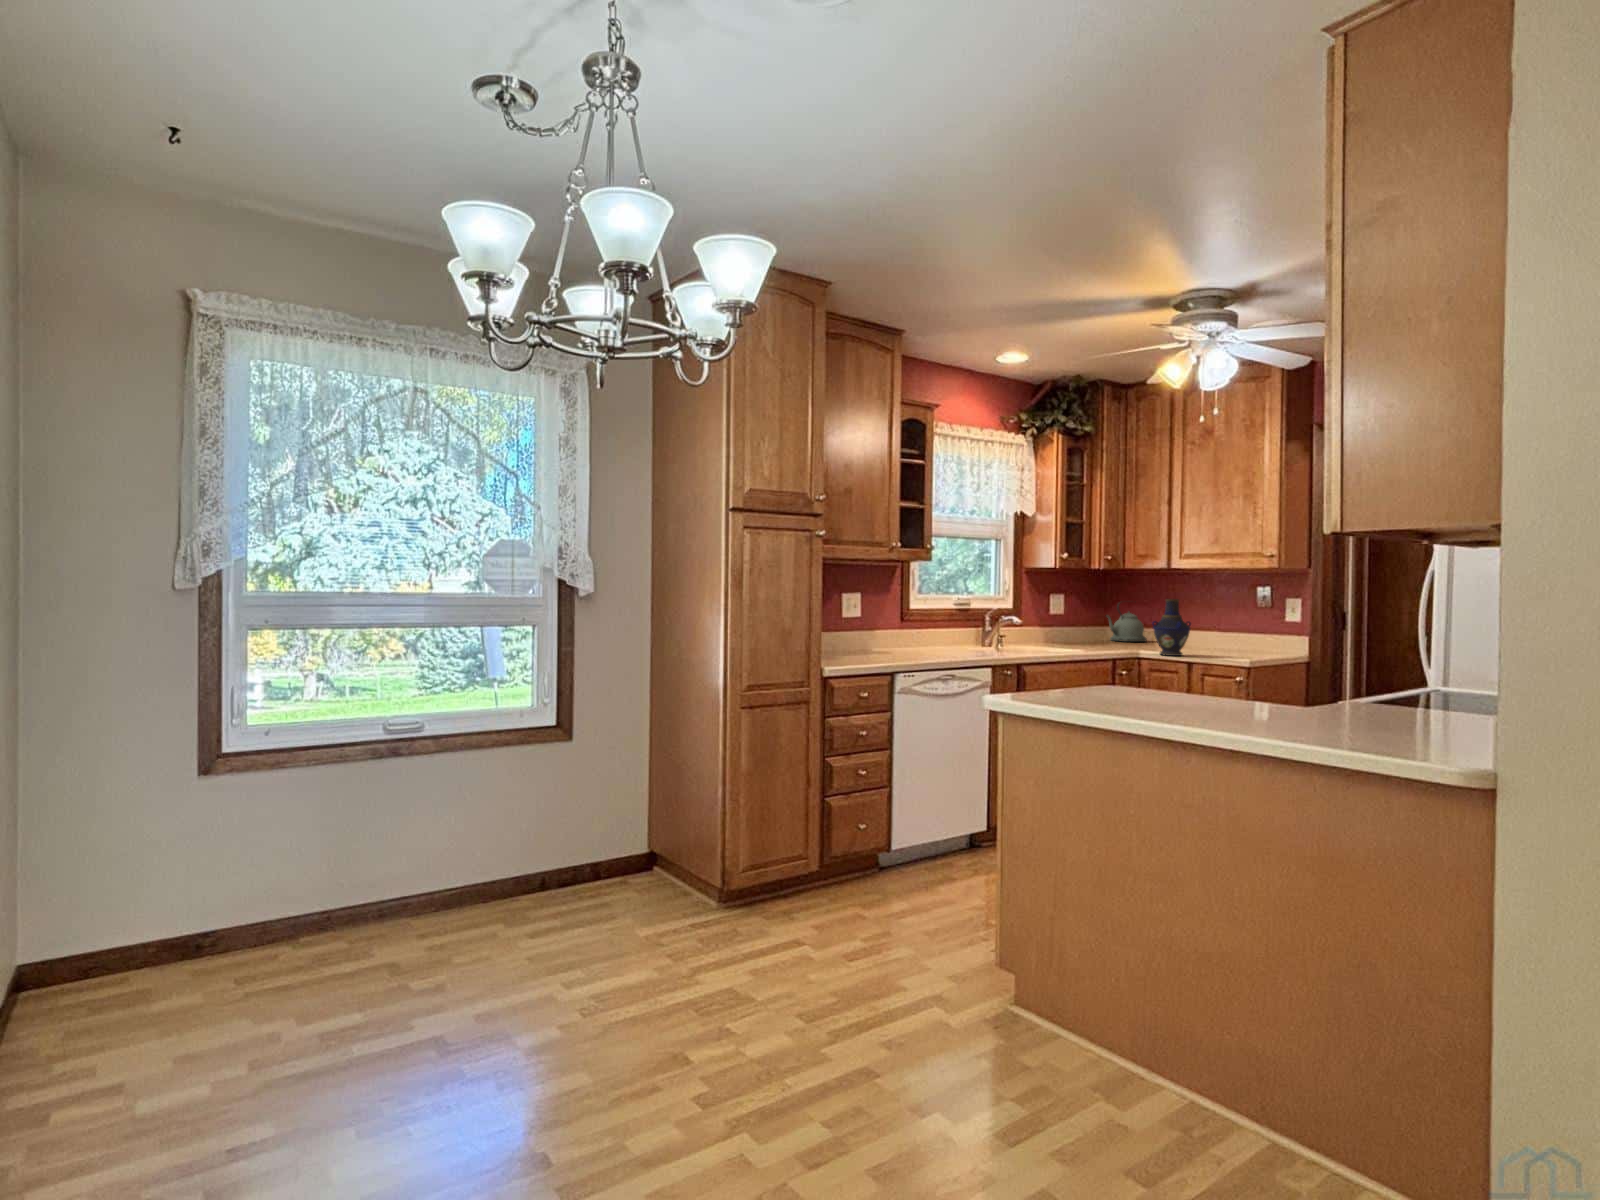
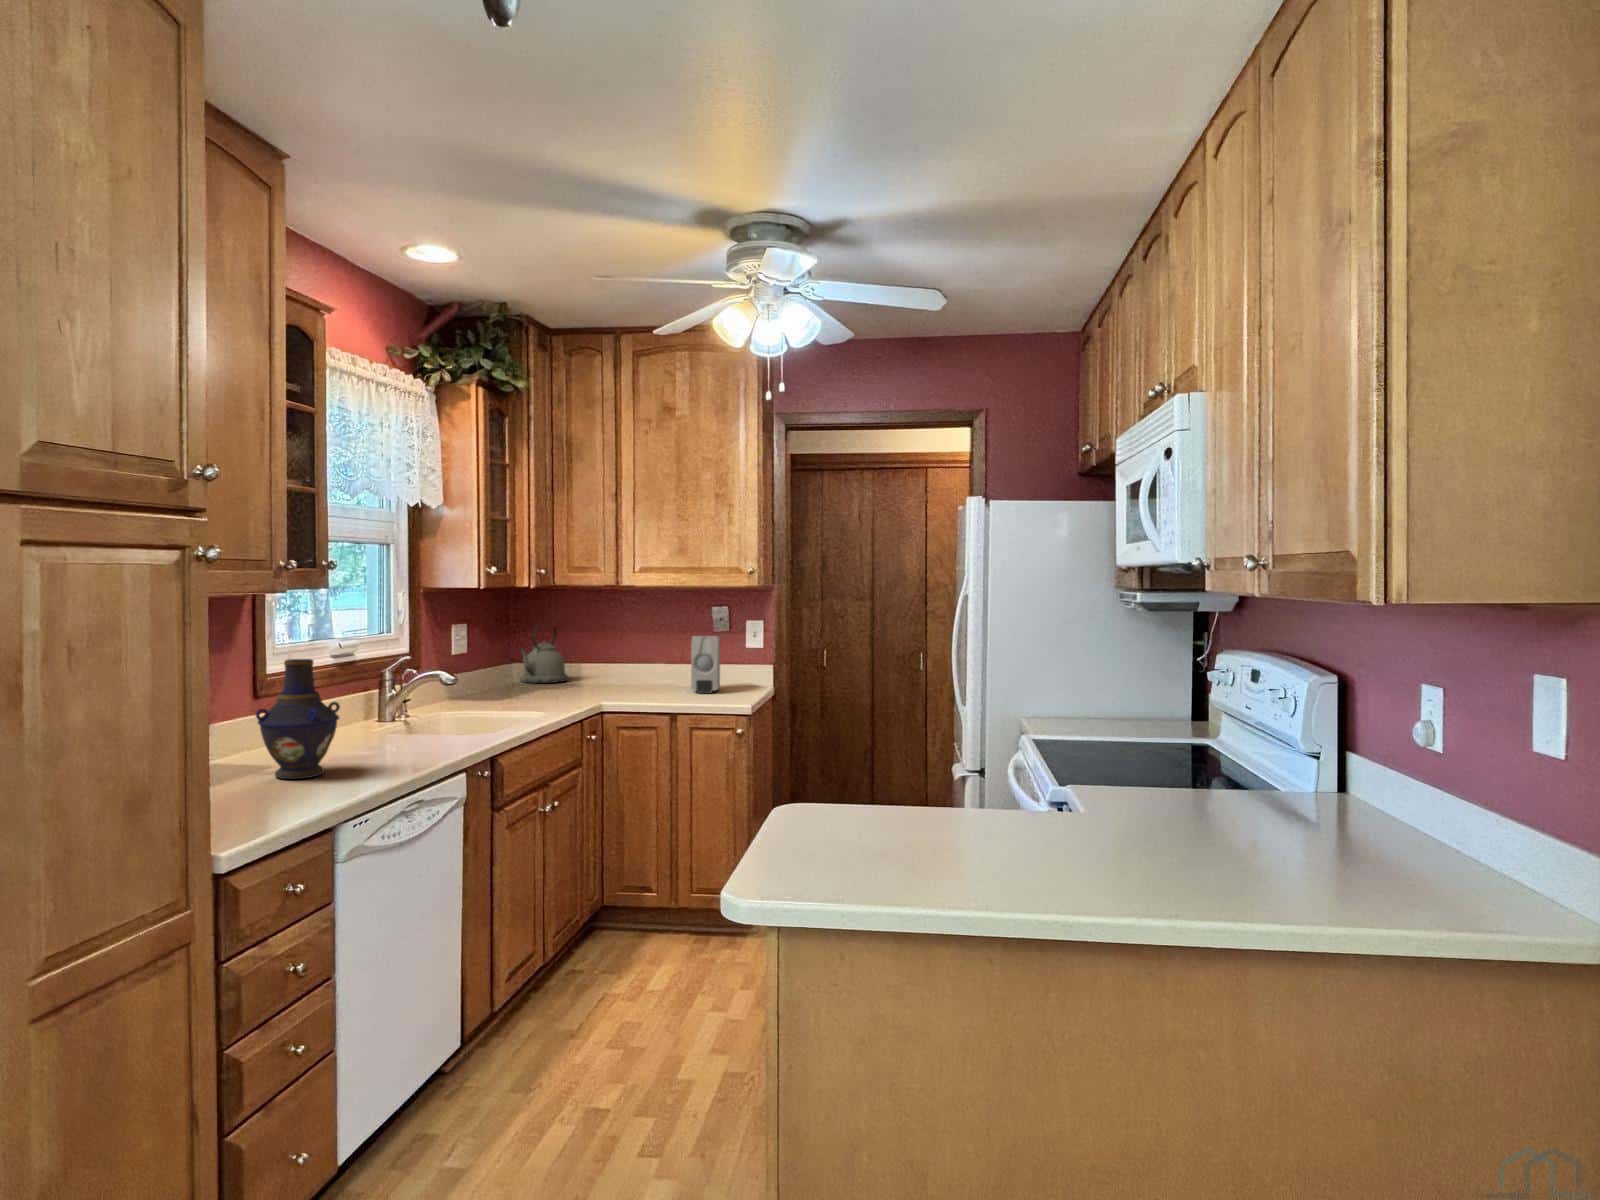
vase: present [1152,599,1191,656] -> present [256,659,340,779]
soap dispenser: none [1225,608,1259,654] -> present [691,636,720,693]

